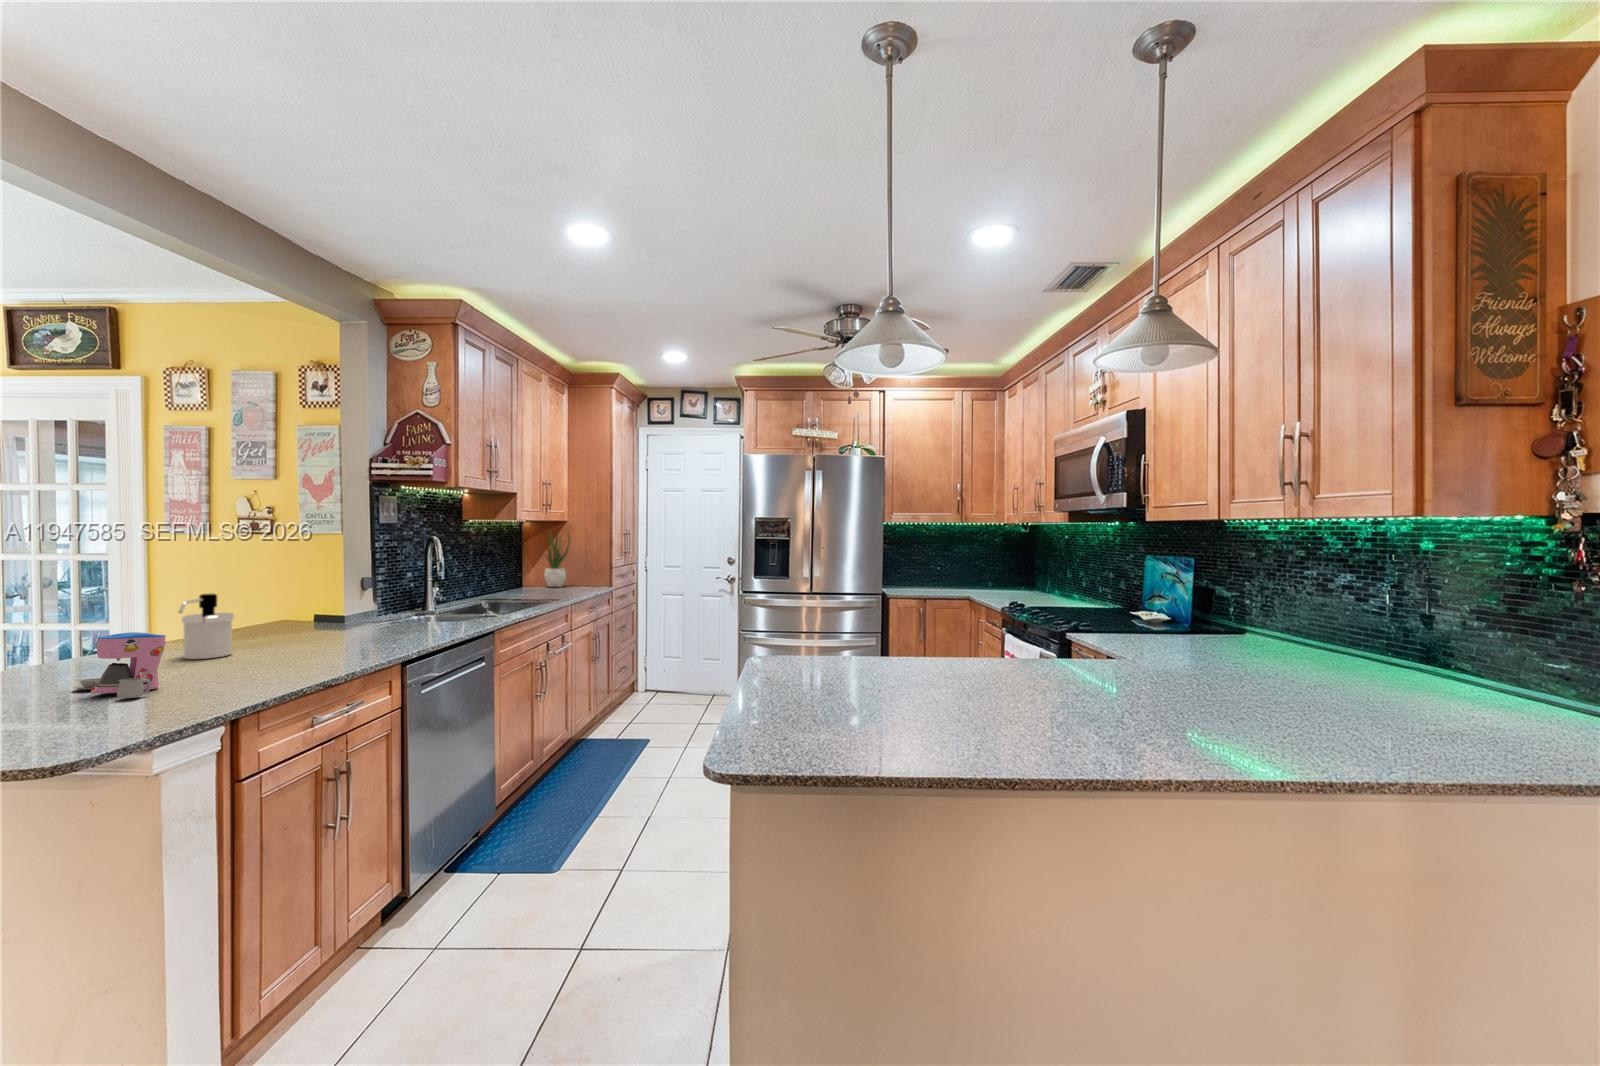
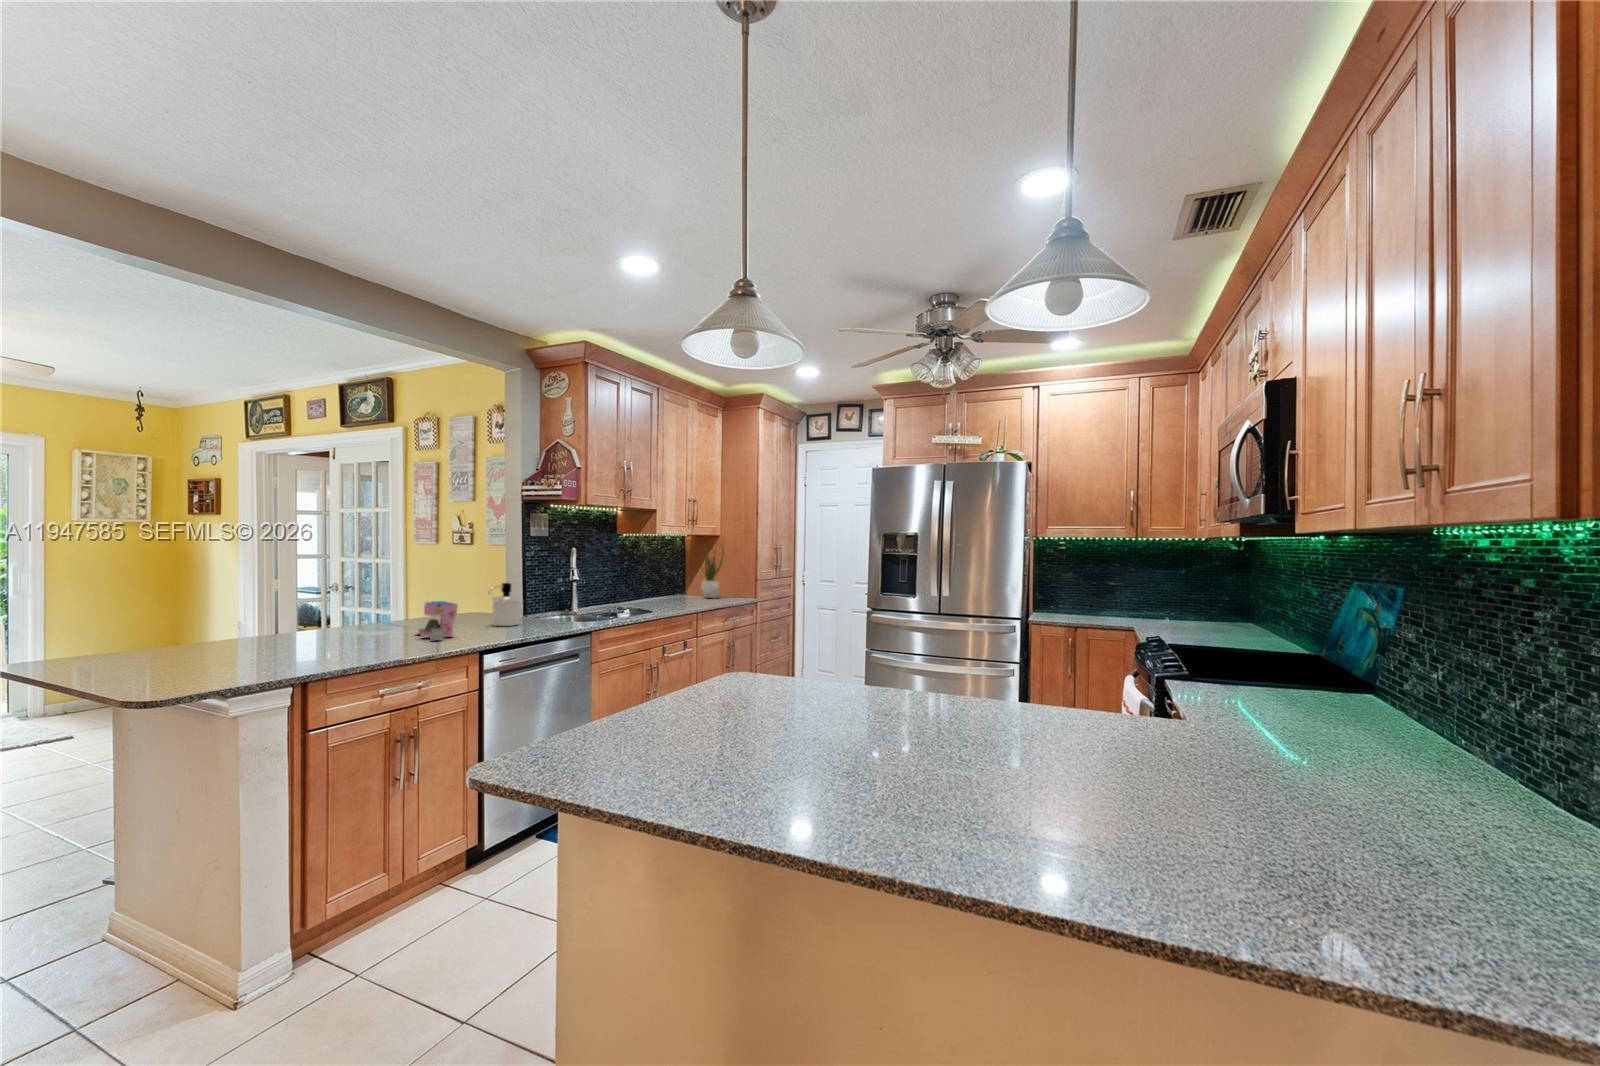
soap dispenser: present [179,594,234,659] -> present [488,583,520,626]
coffee maker: present [73,632,166,698] -> present [417,601,458,640]

